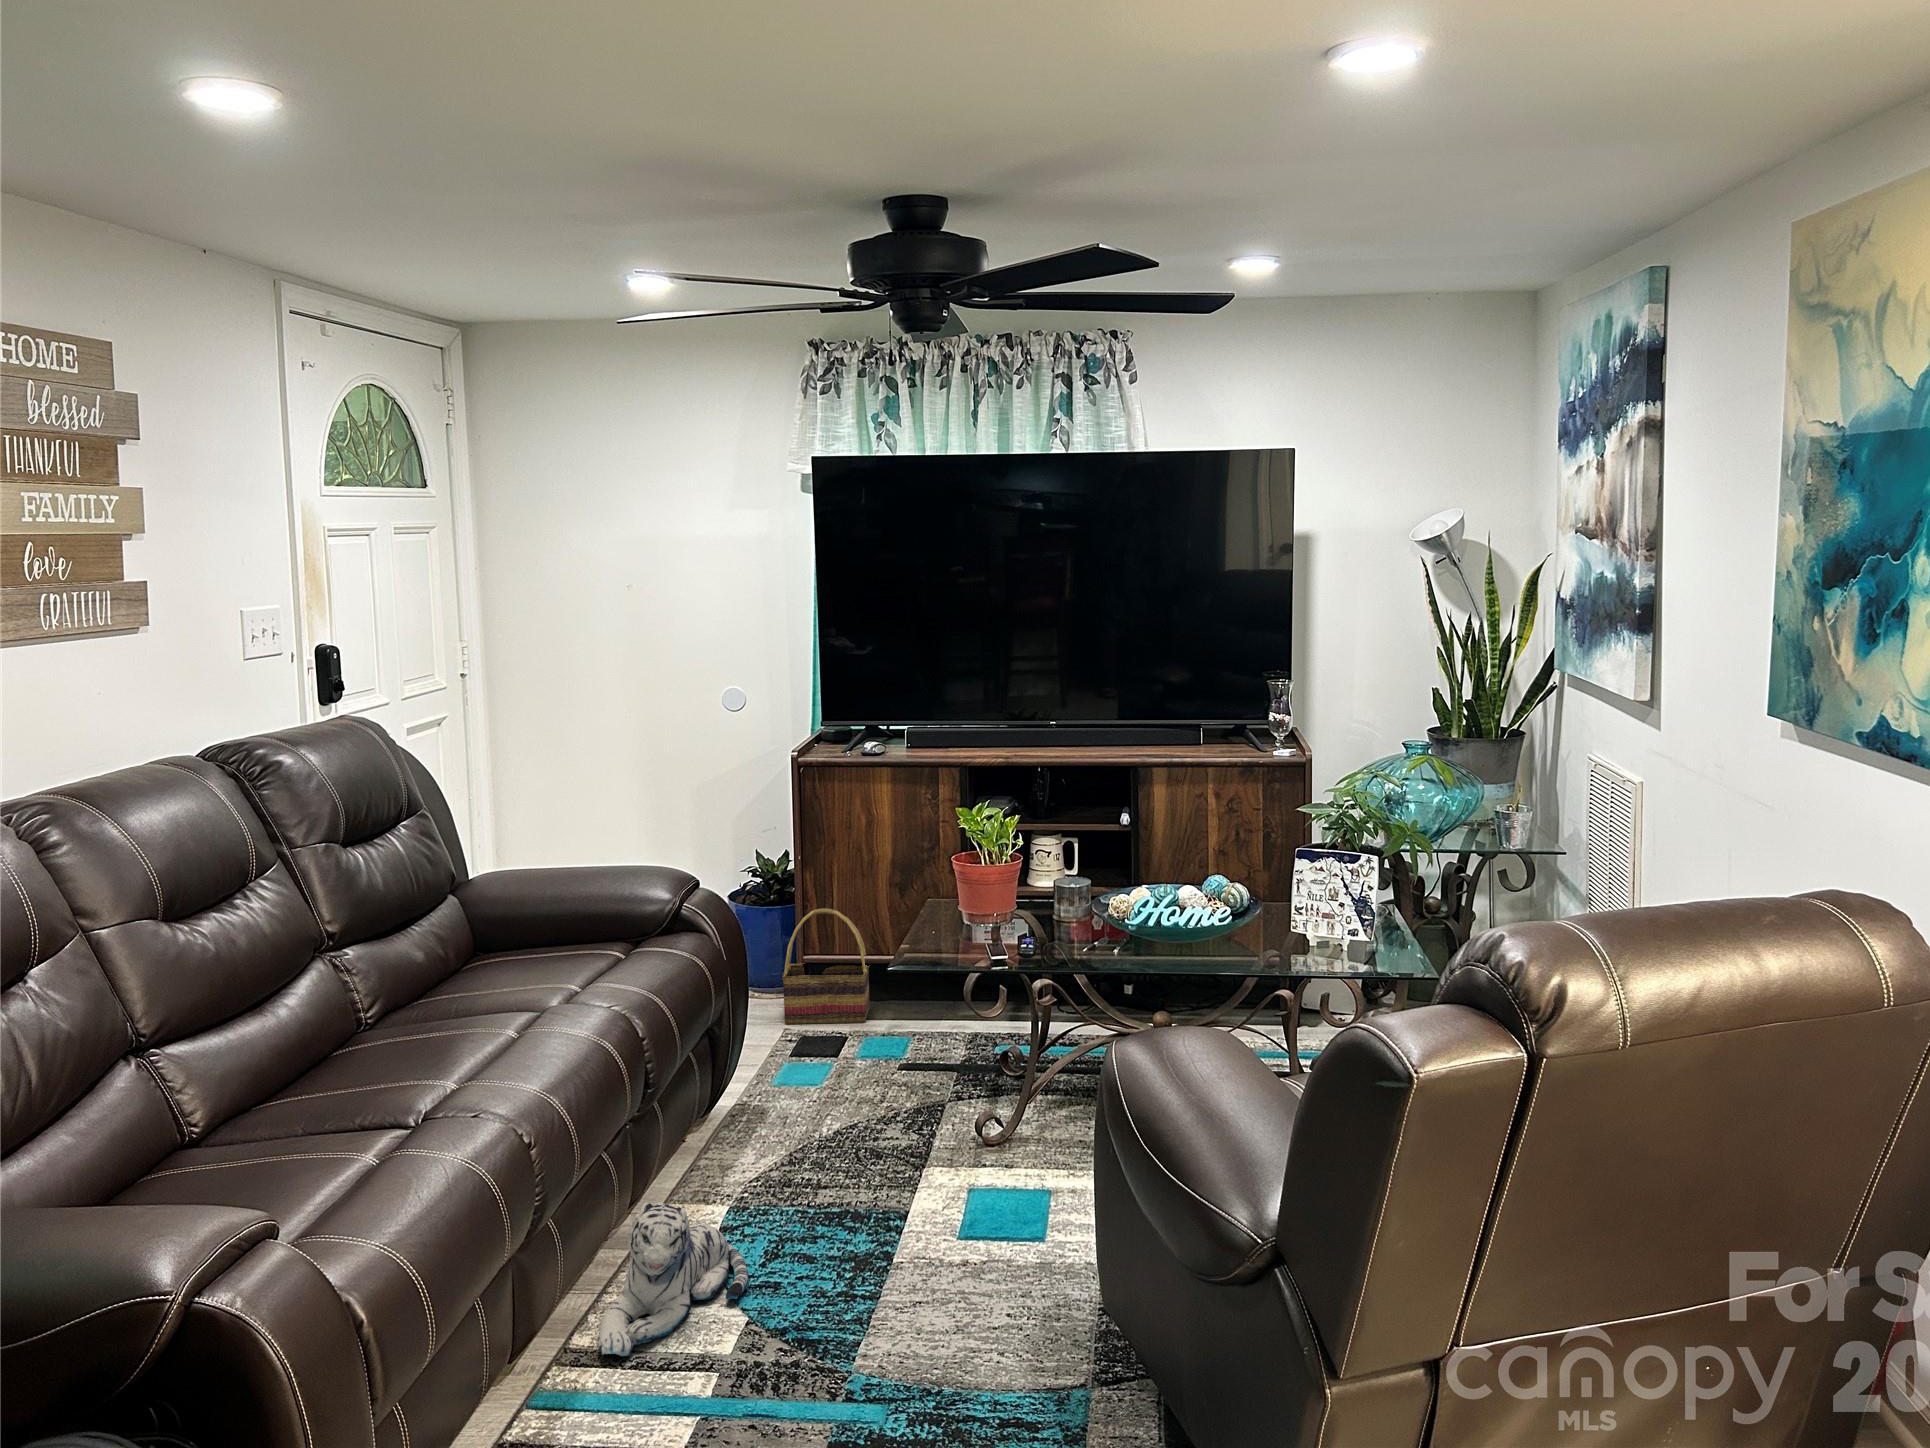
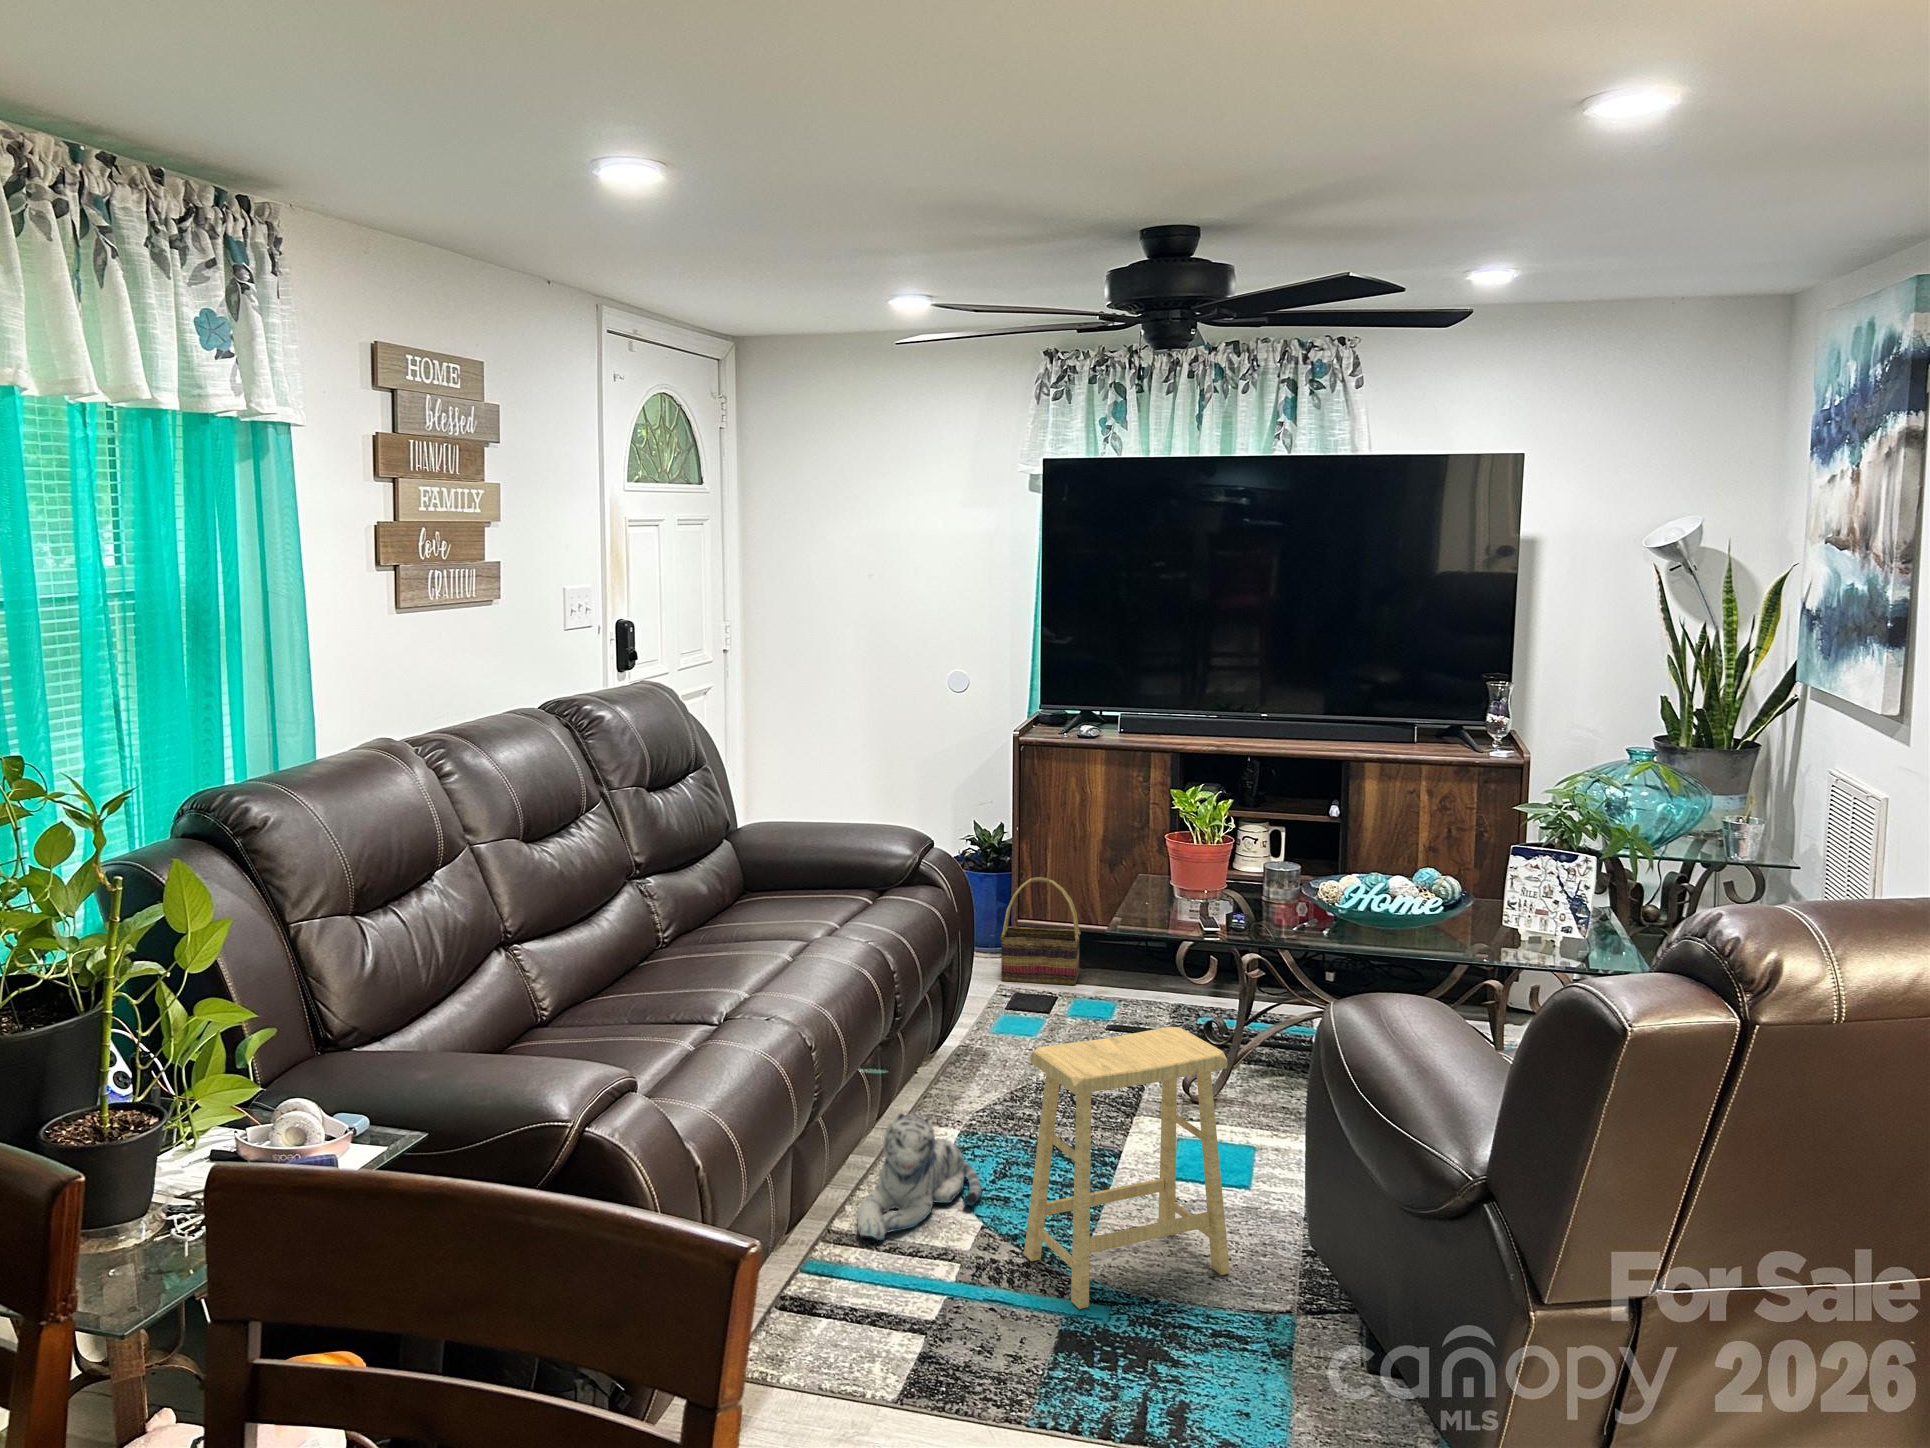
footstool: none [790,1077,1021,1413] -> present [1024,1027,1230,1309]

